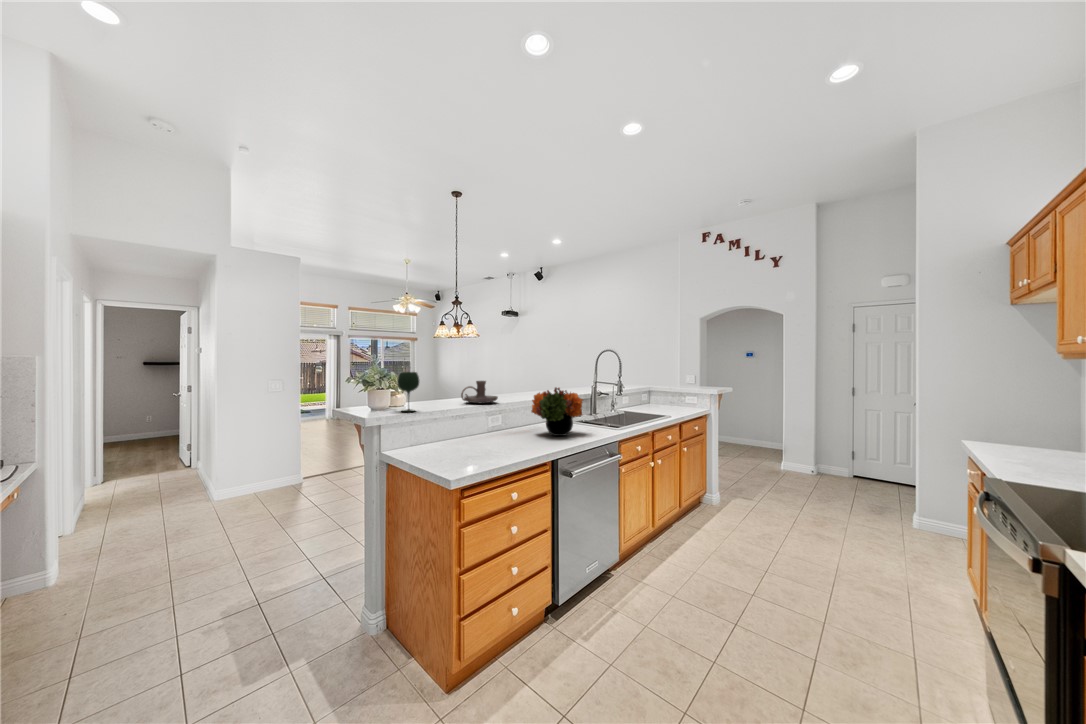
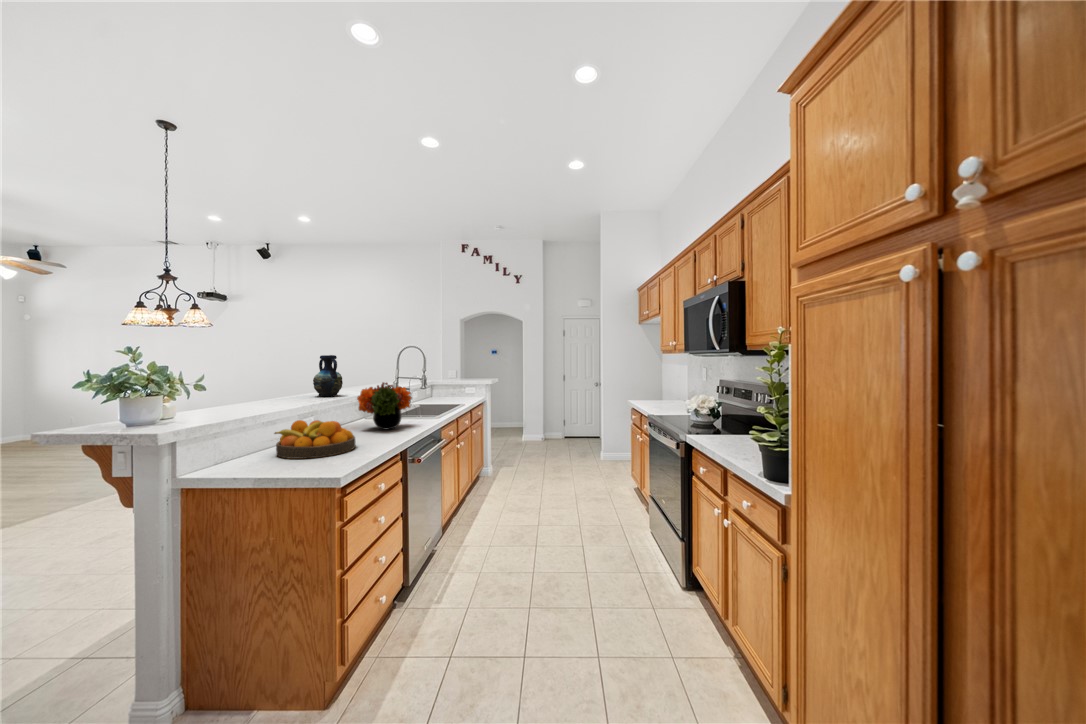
vase: none [510,360,534,398] -> present [313,355,343,396]
wine glass: present [397,372,419,412] -> none [203,369,236,418]
candle holder: present [461,381,498,404] -> none [269,378,313,404]
fruit bowl: none [441,419,507,456] -> present [274,420,355,459]

